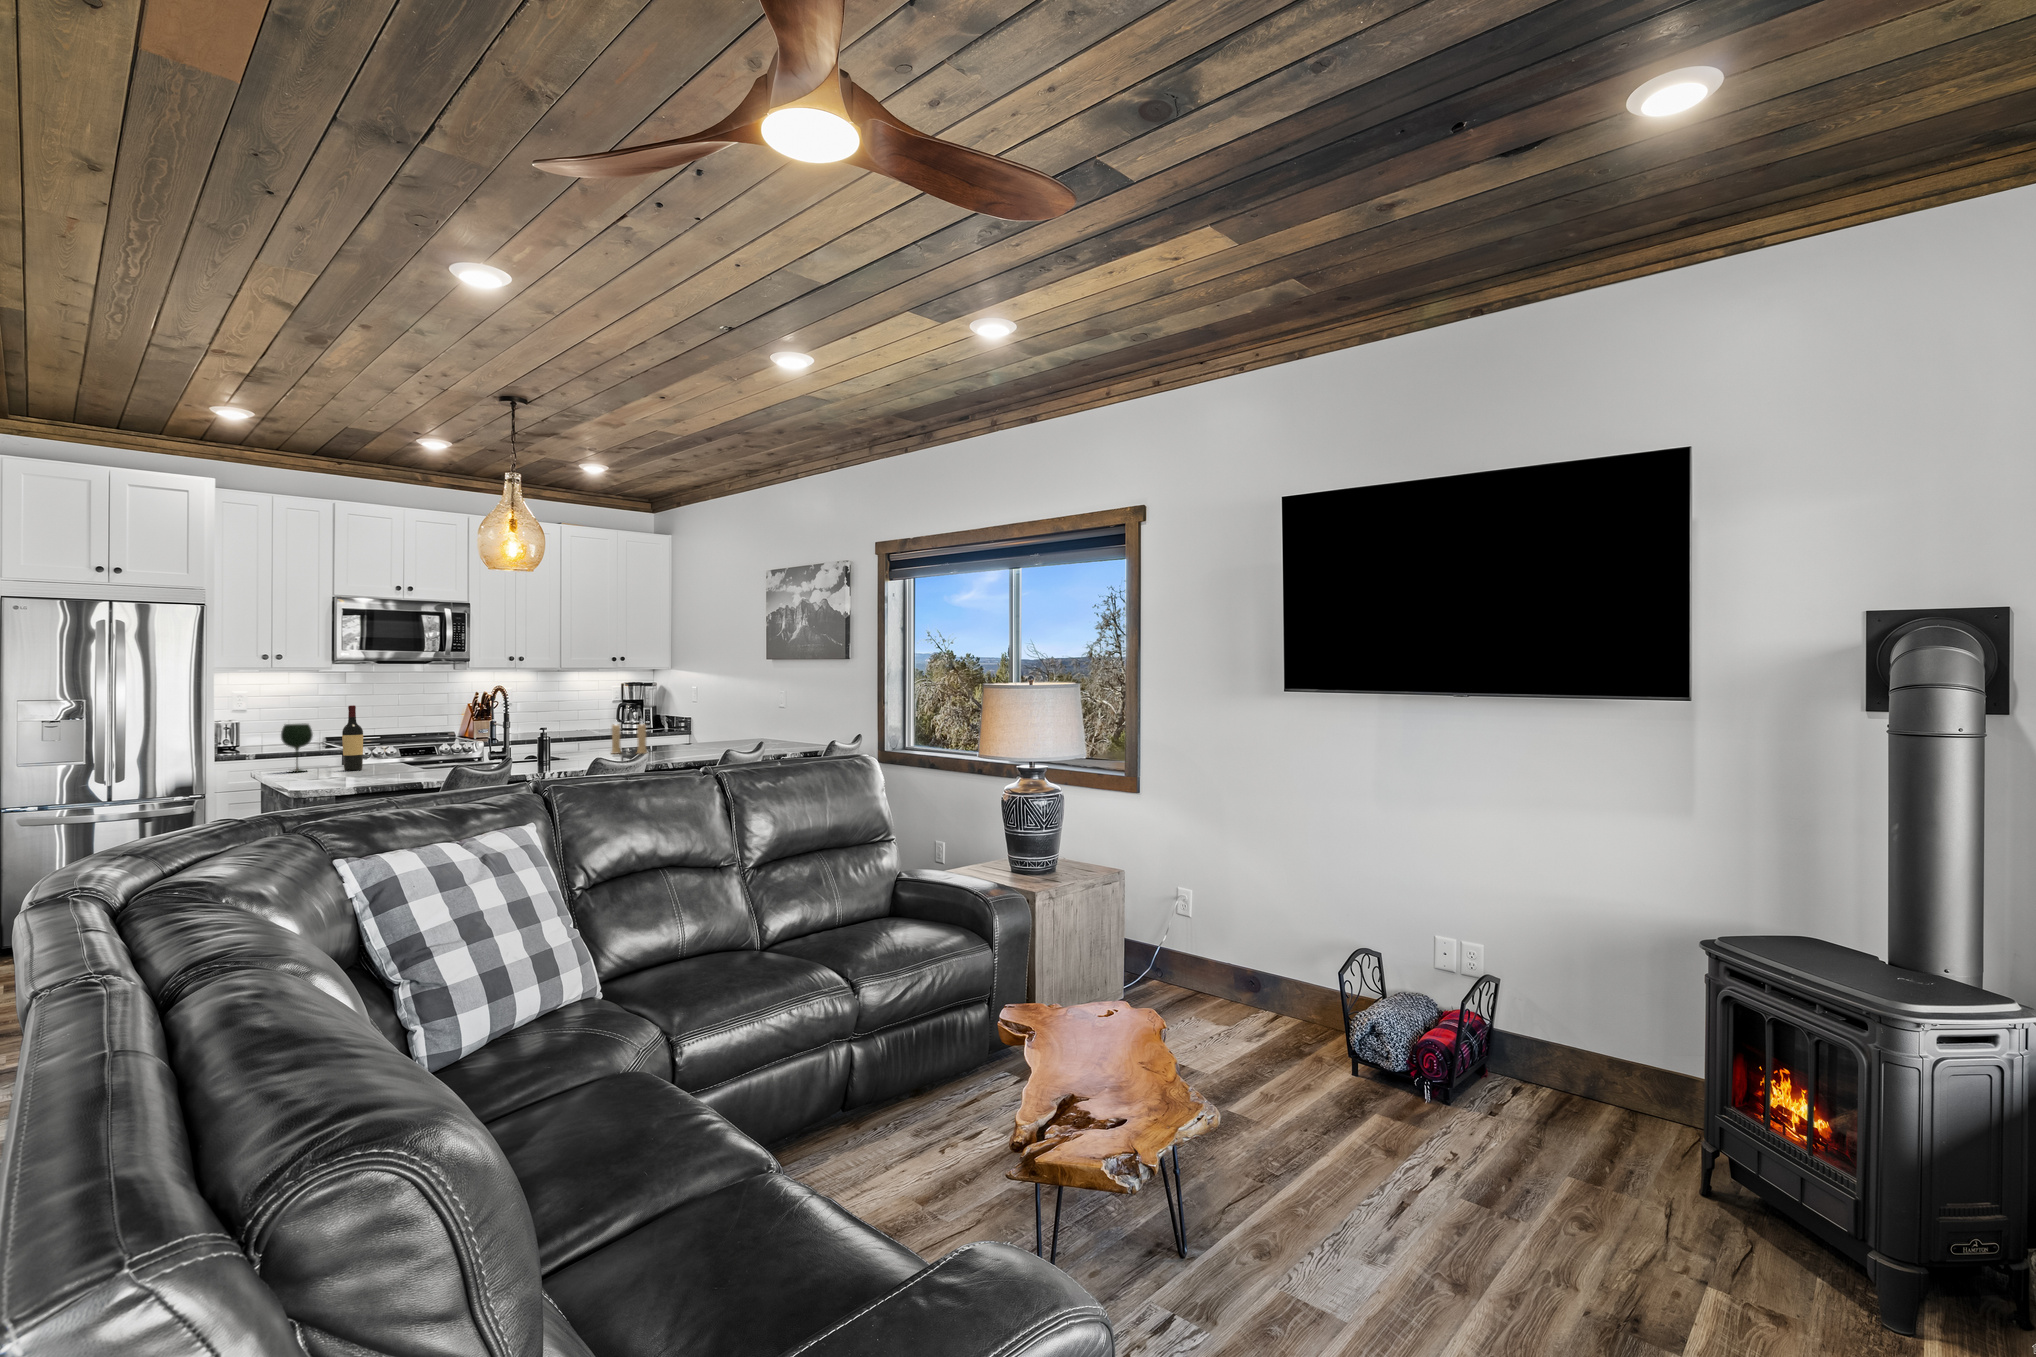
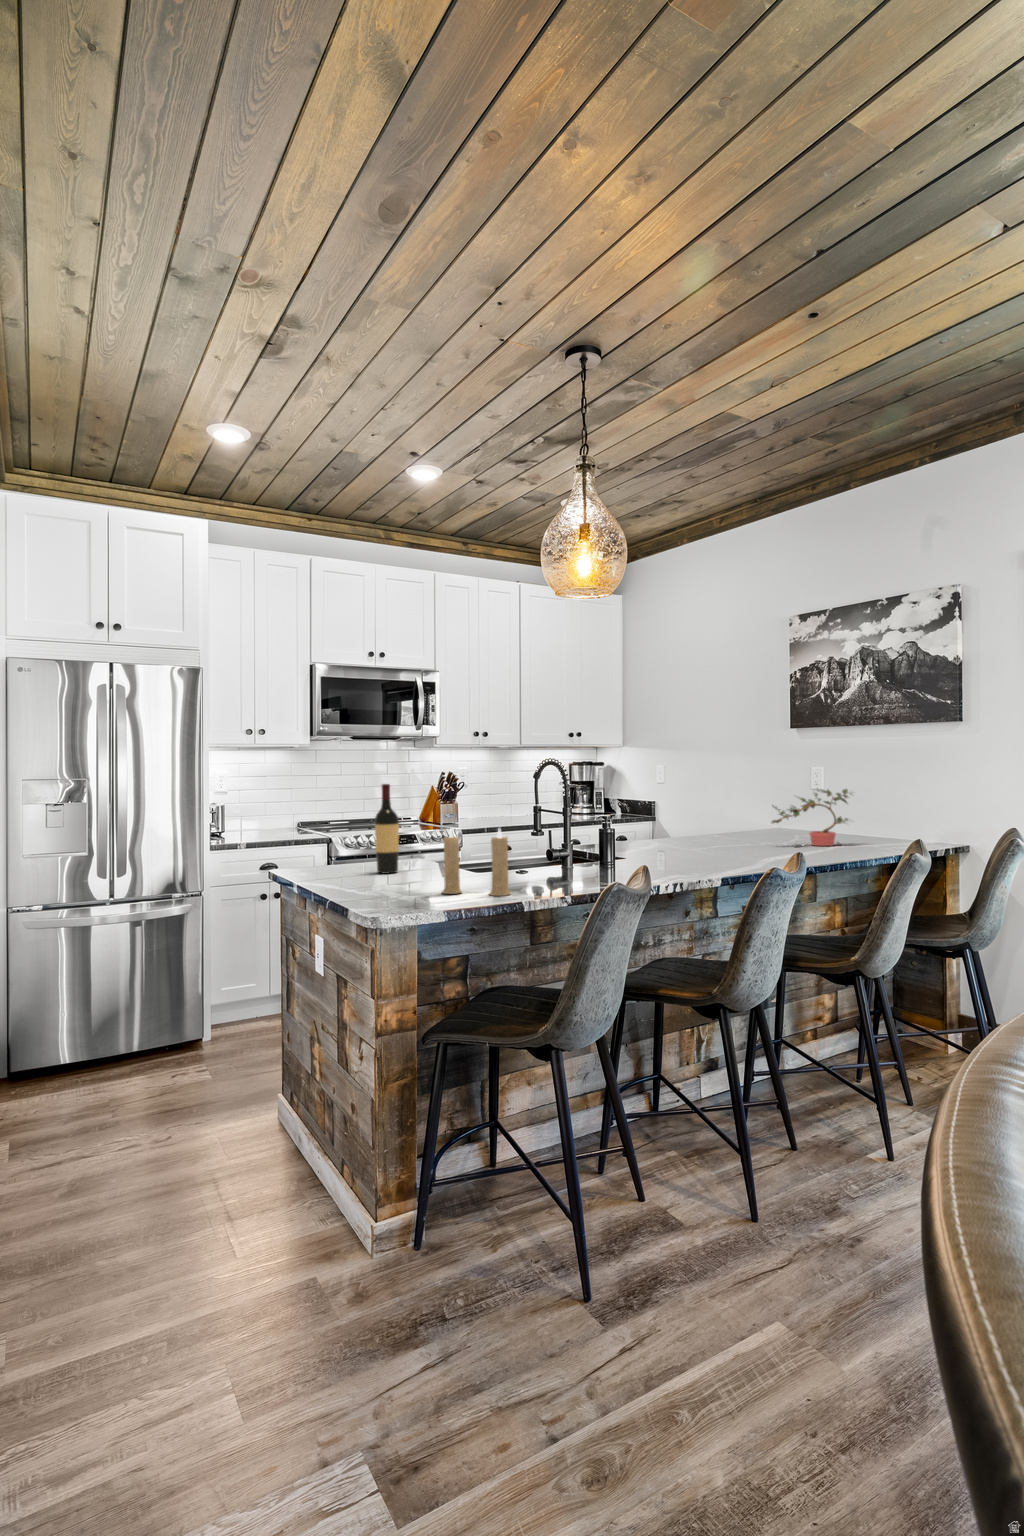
potted plant: none [692,706,757,748] -> present [772,789,848,846]
candle: present [612,720,647,754] -> present [441,827,510,896]
wine glass: present [281,724,313,772] -> none [302,808,337,874]

